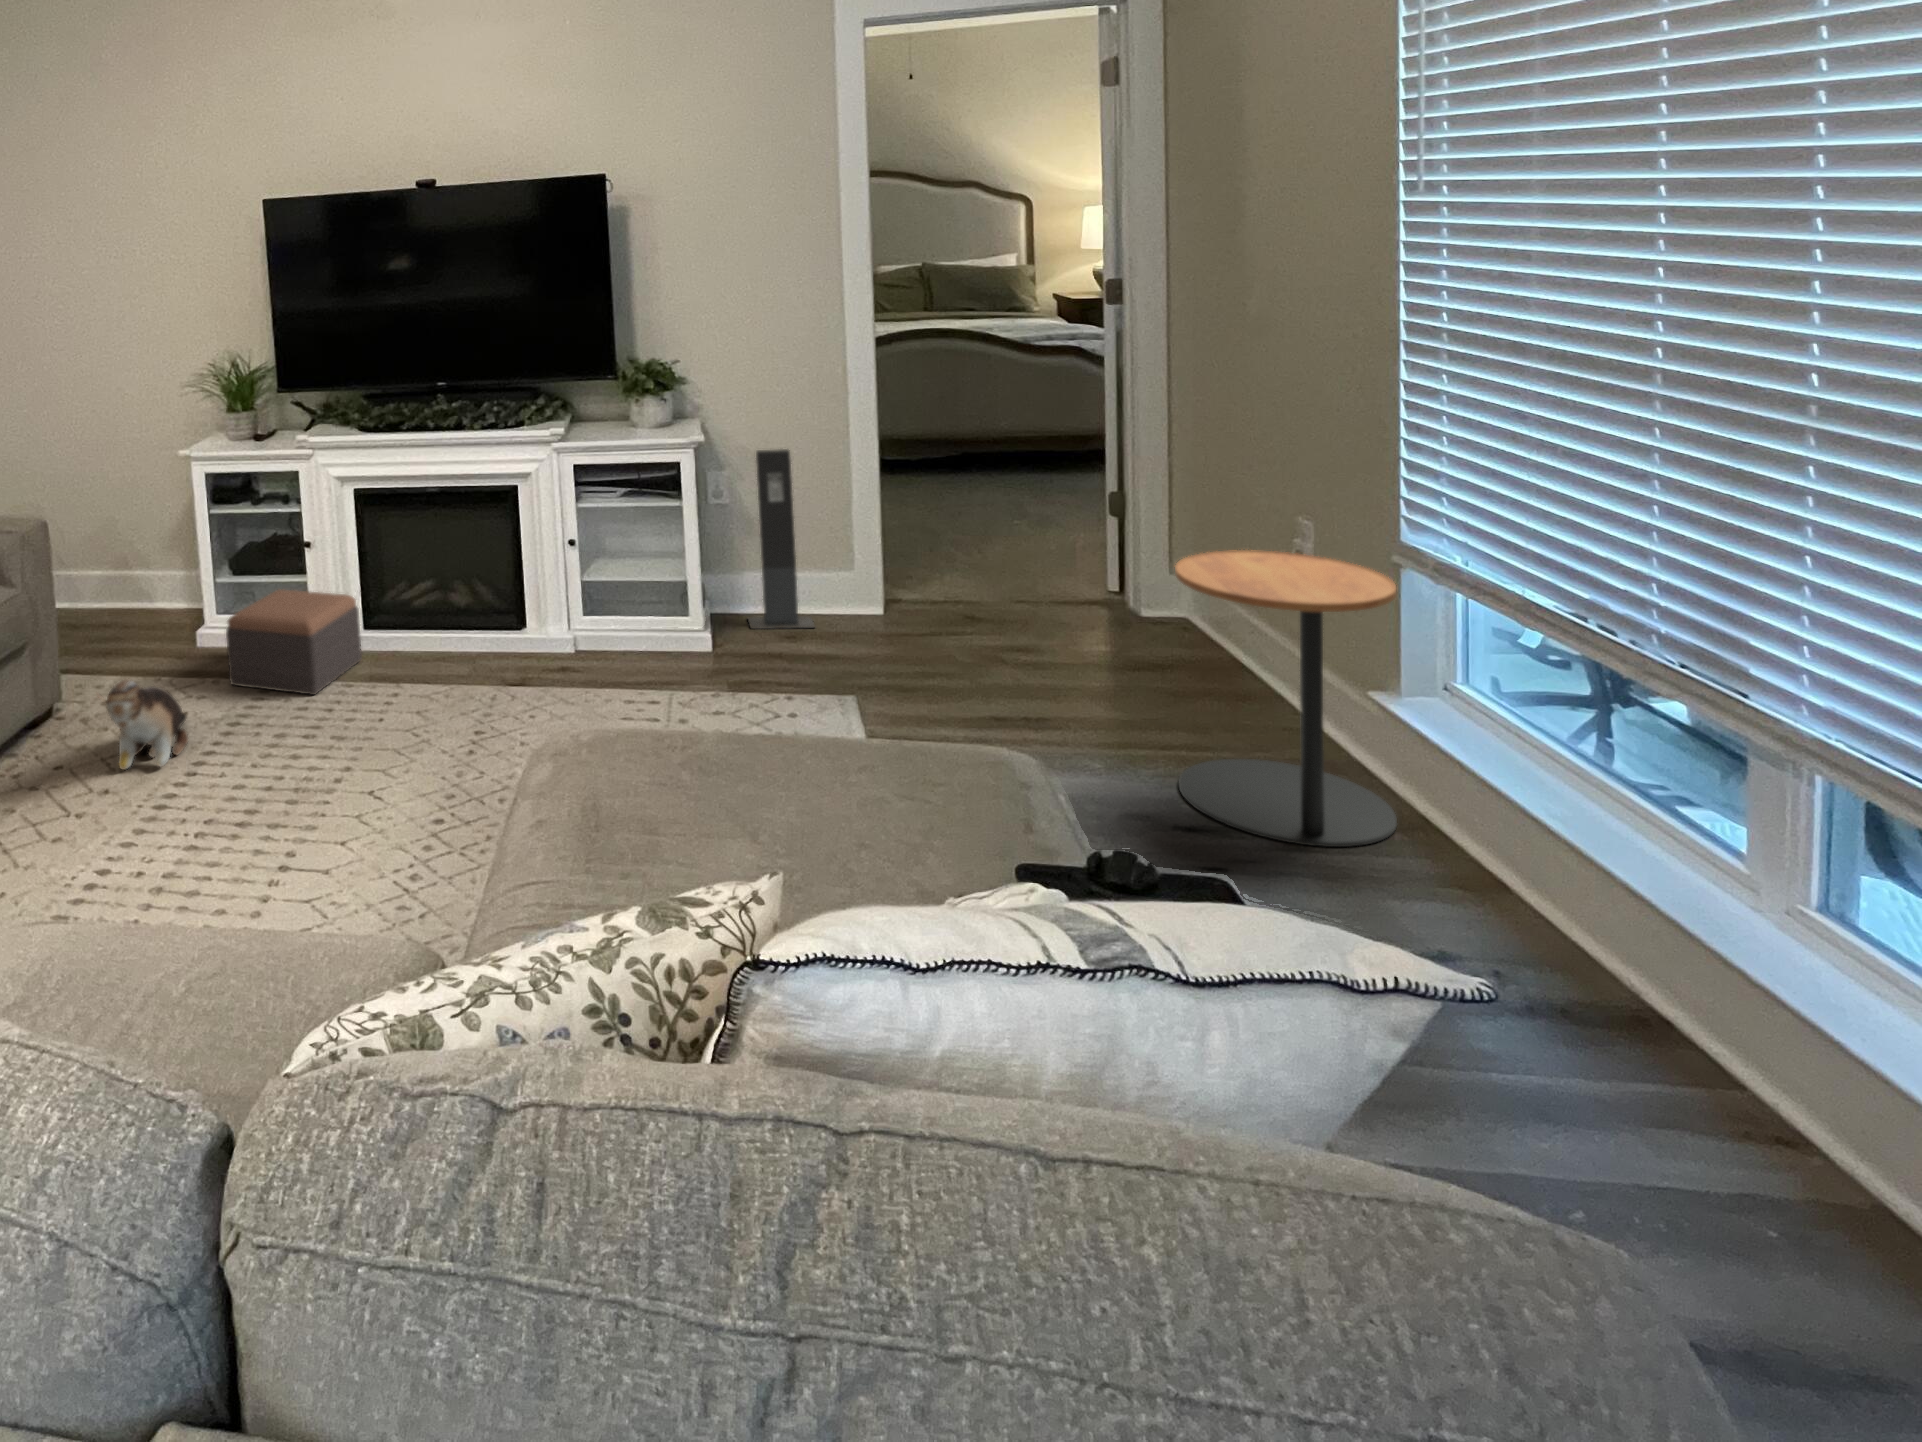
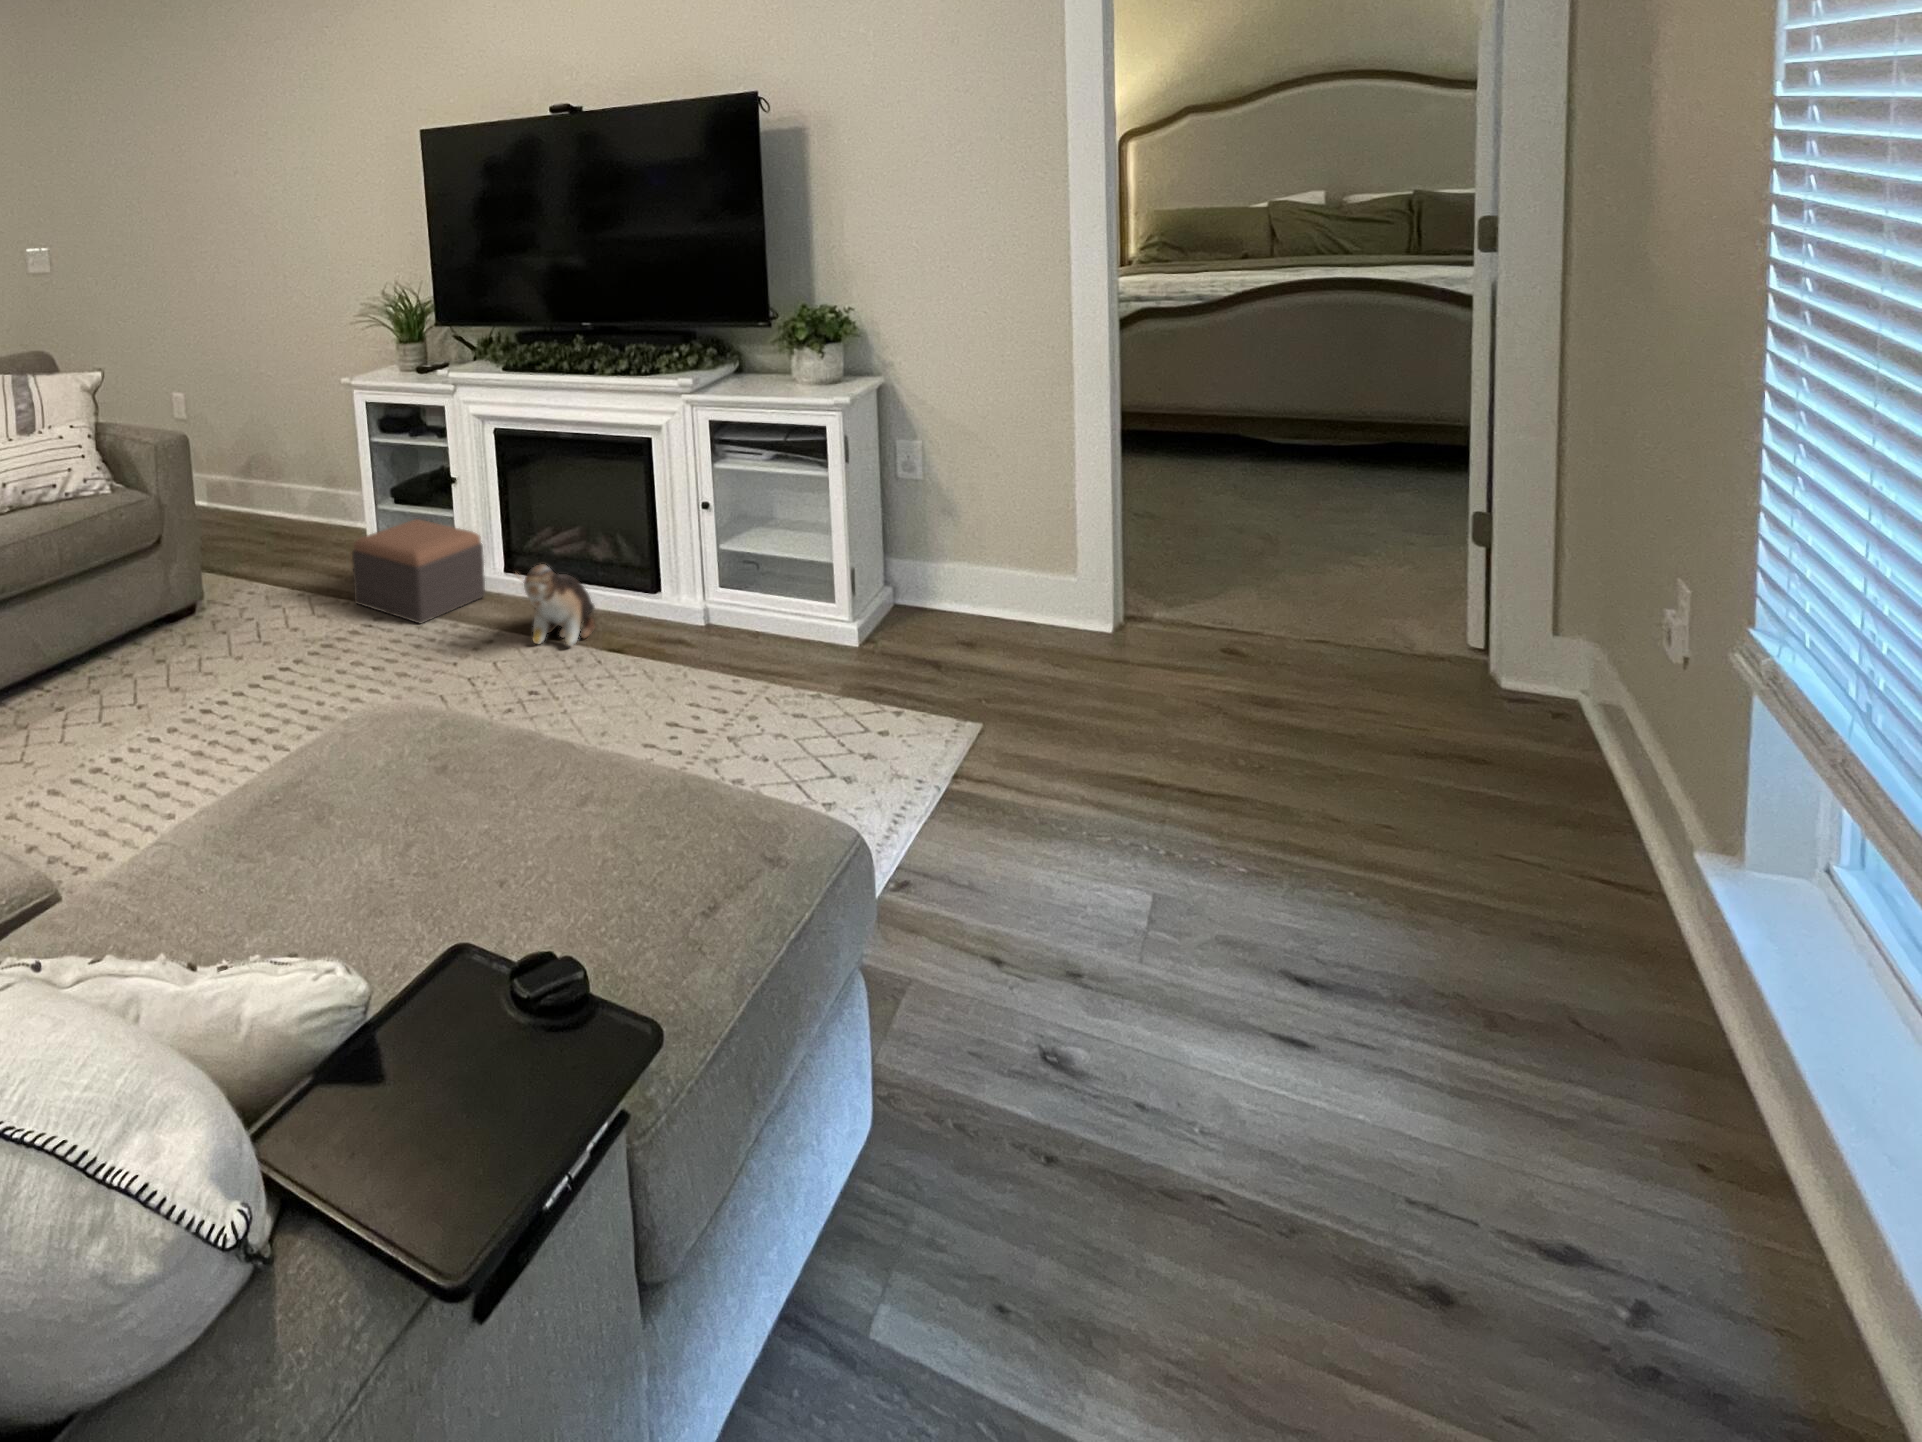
speaker: present [748,449,815,629] -> none [905,424,983,627]
side table: present [1175,550,1397,847] -> none [1304,603,1624,1006]
plush toy: present [97,679,188,769] -> present [518,564,595,646]

